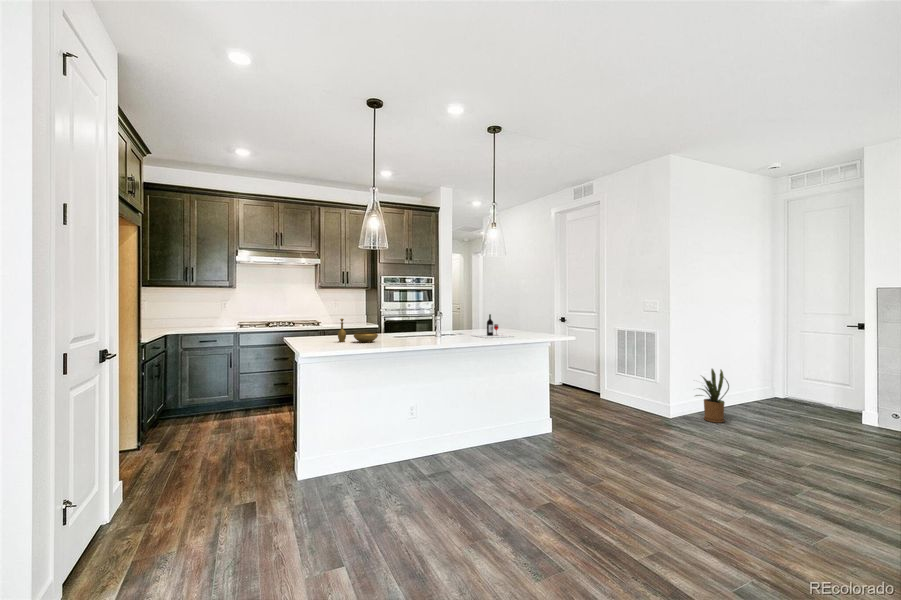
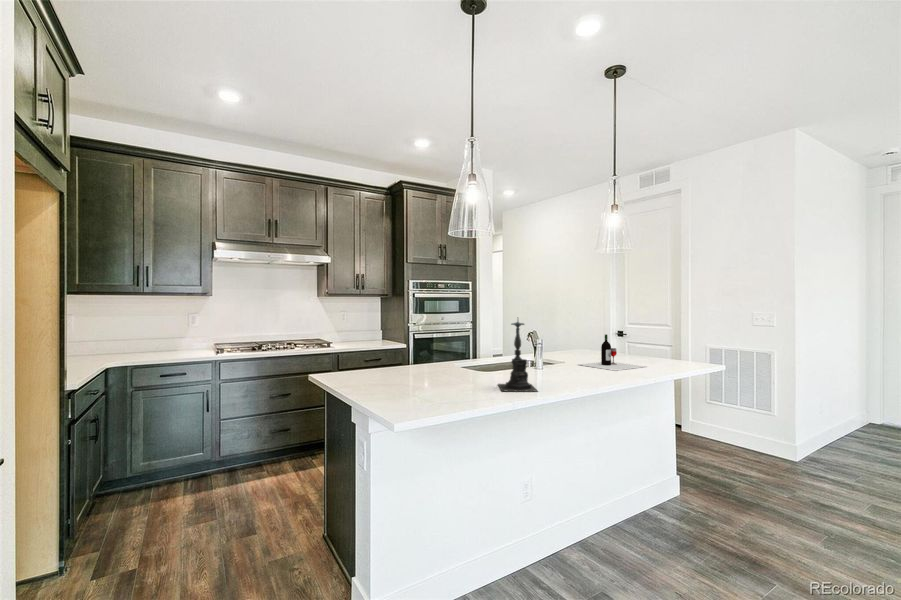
candle holder: none [383,296,410,345] -> present [498,321,537,391]
decorative bowl: present [338,319,378,342] -> none [413,347,479,386]
house plant: present [696,369,729,423] -> none [820,396,880,468]

